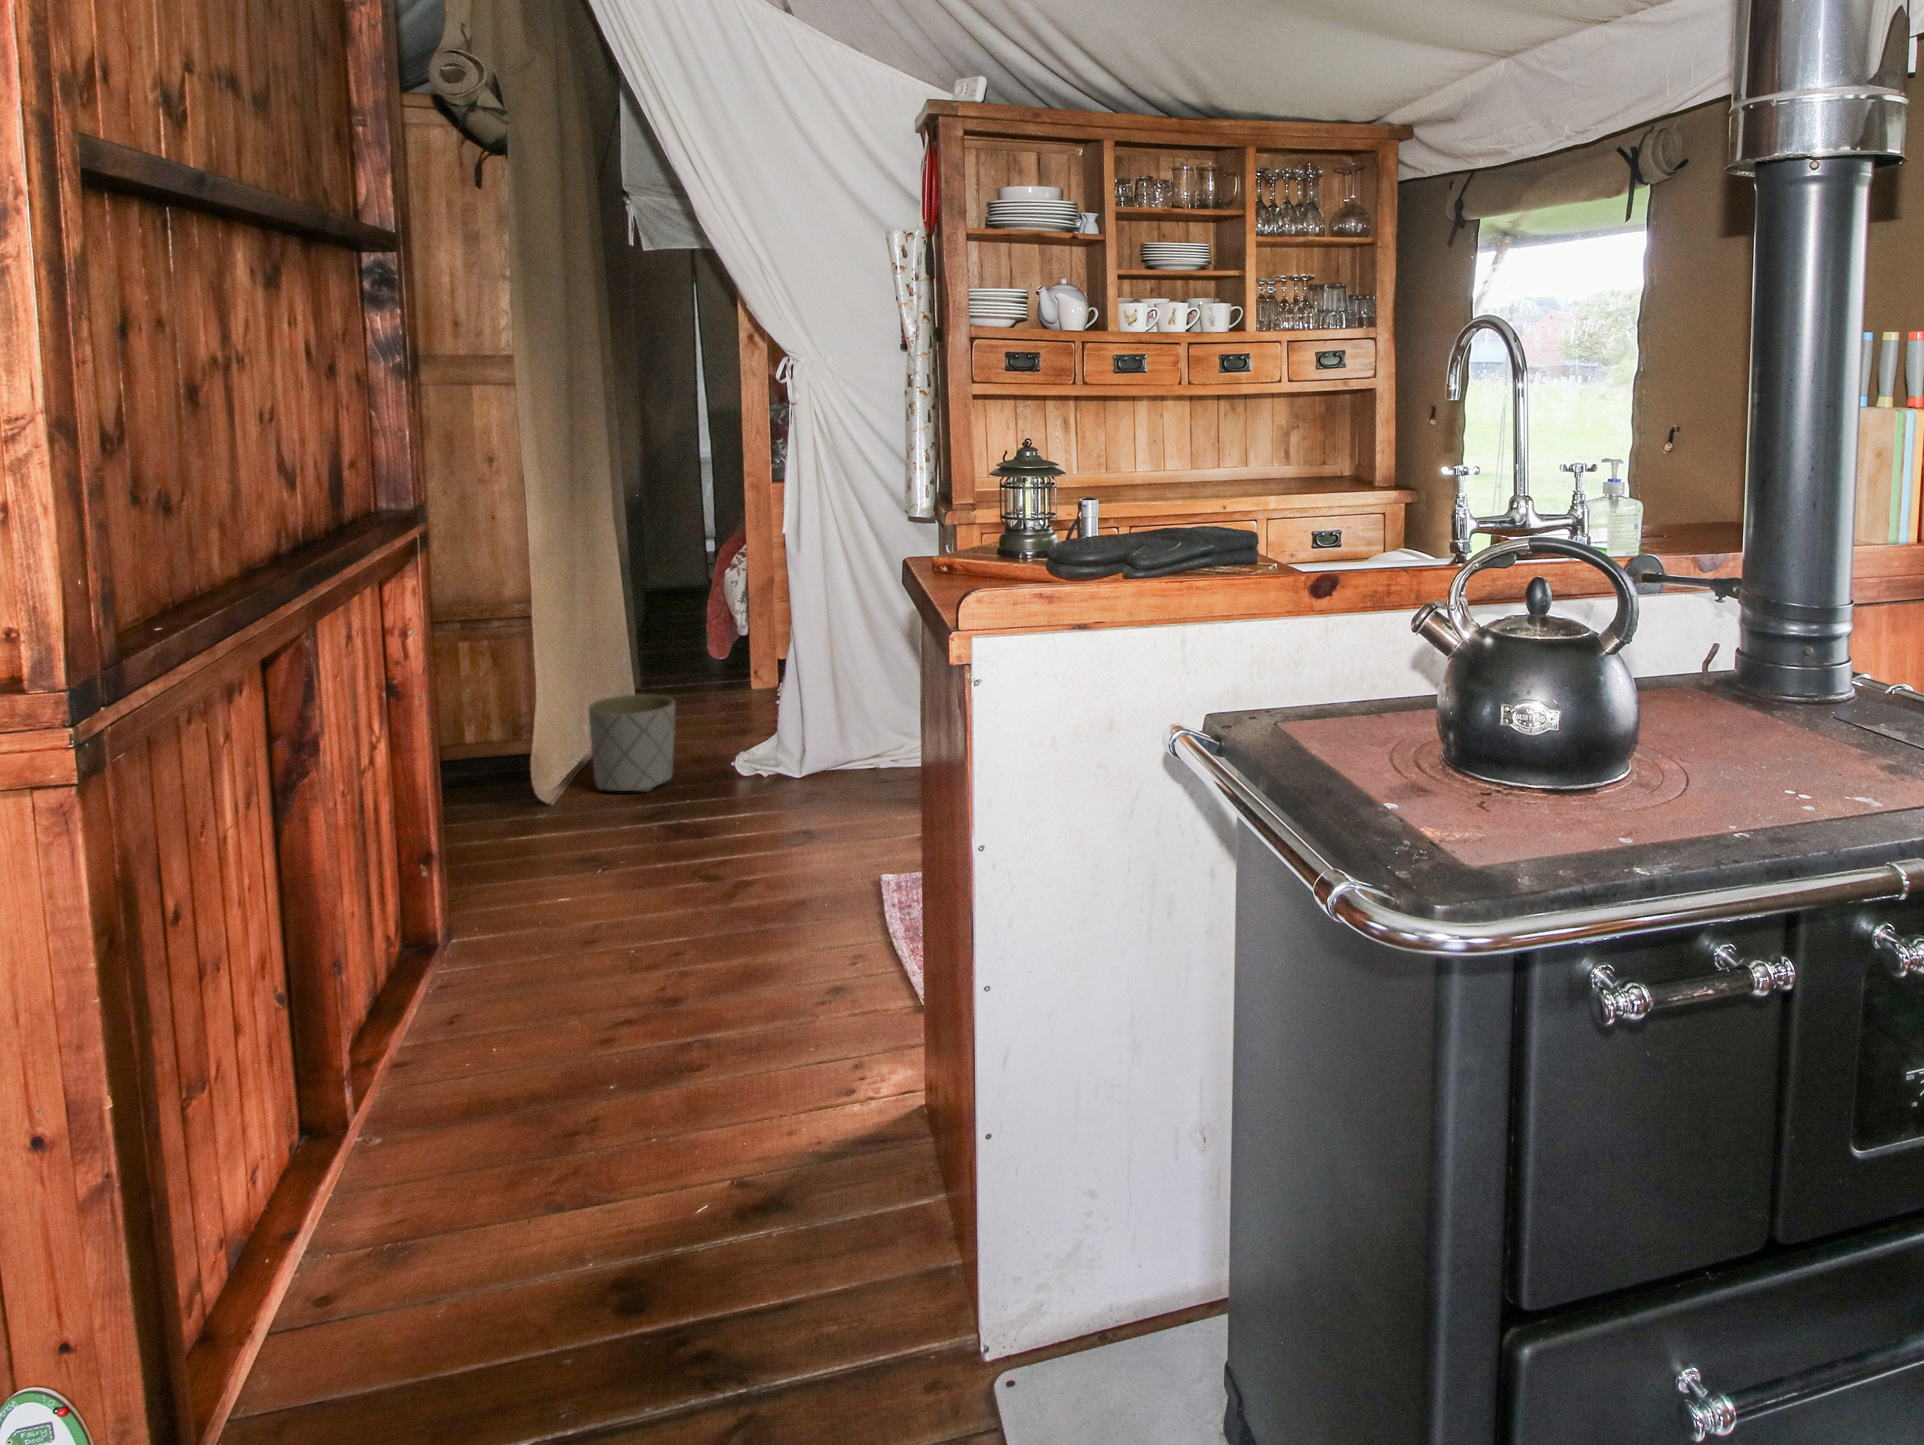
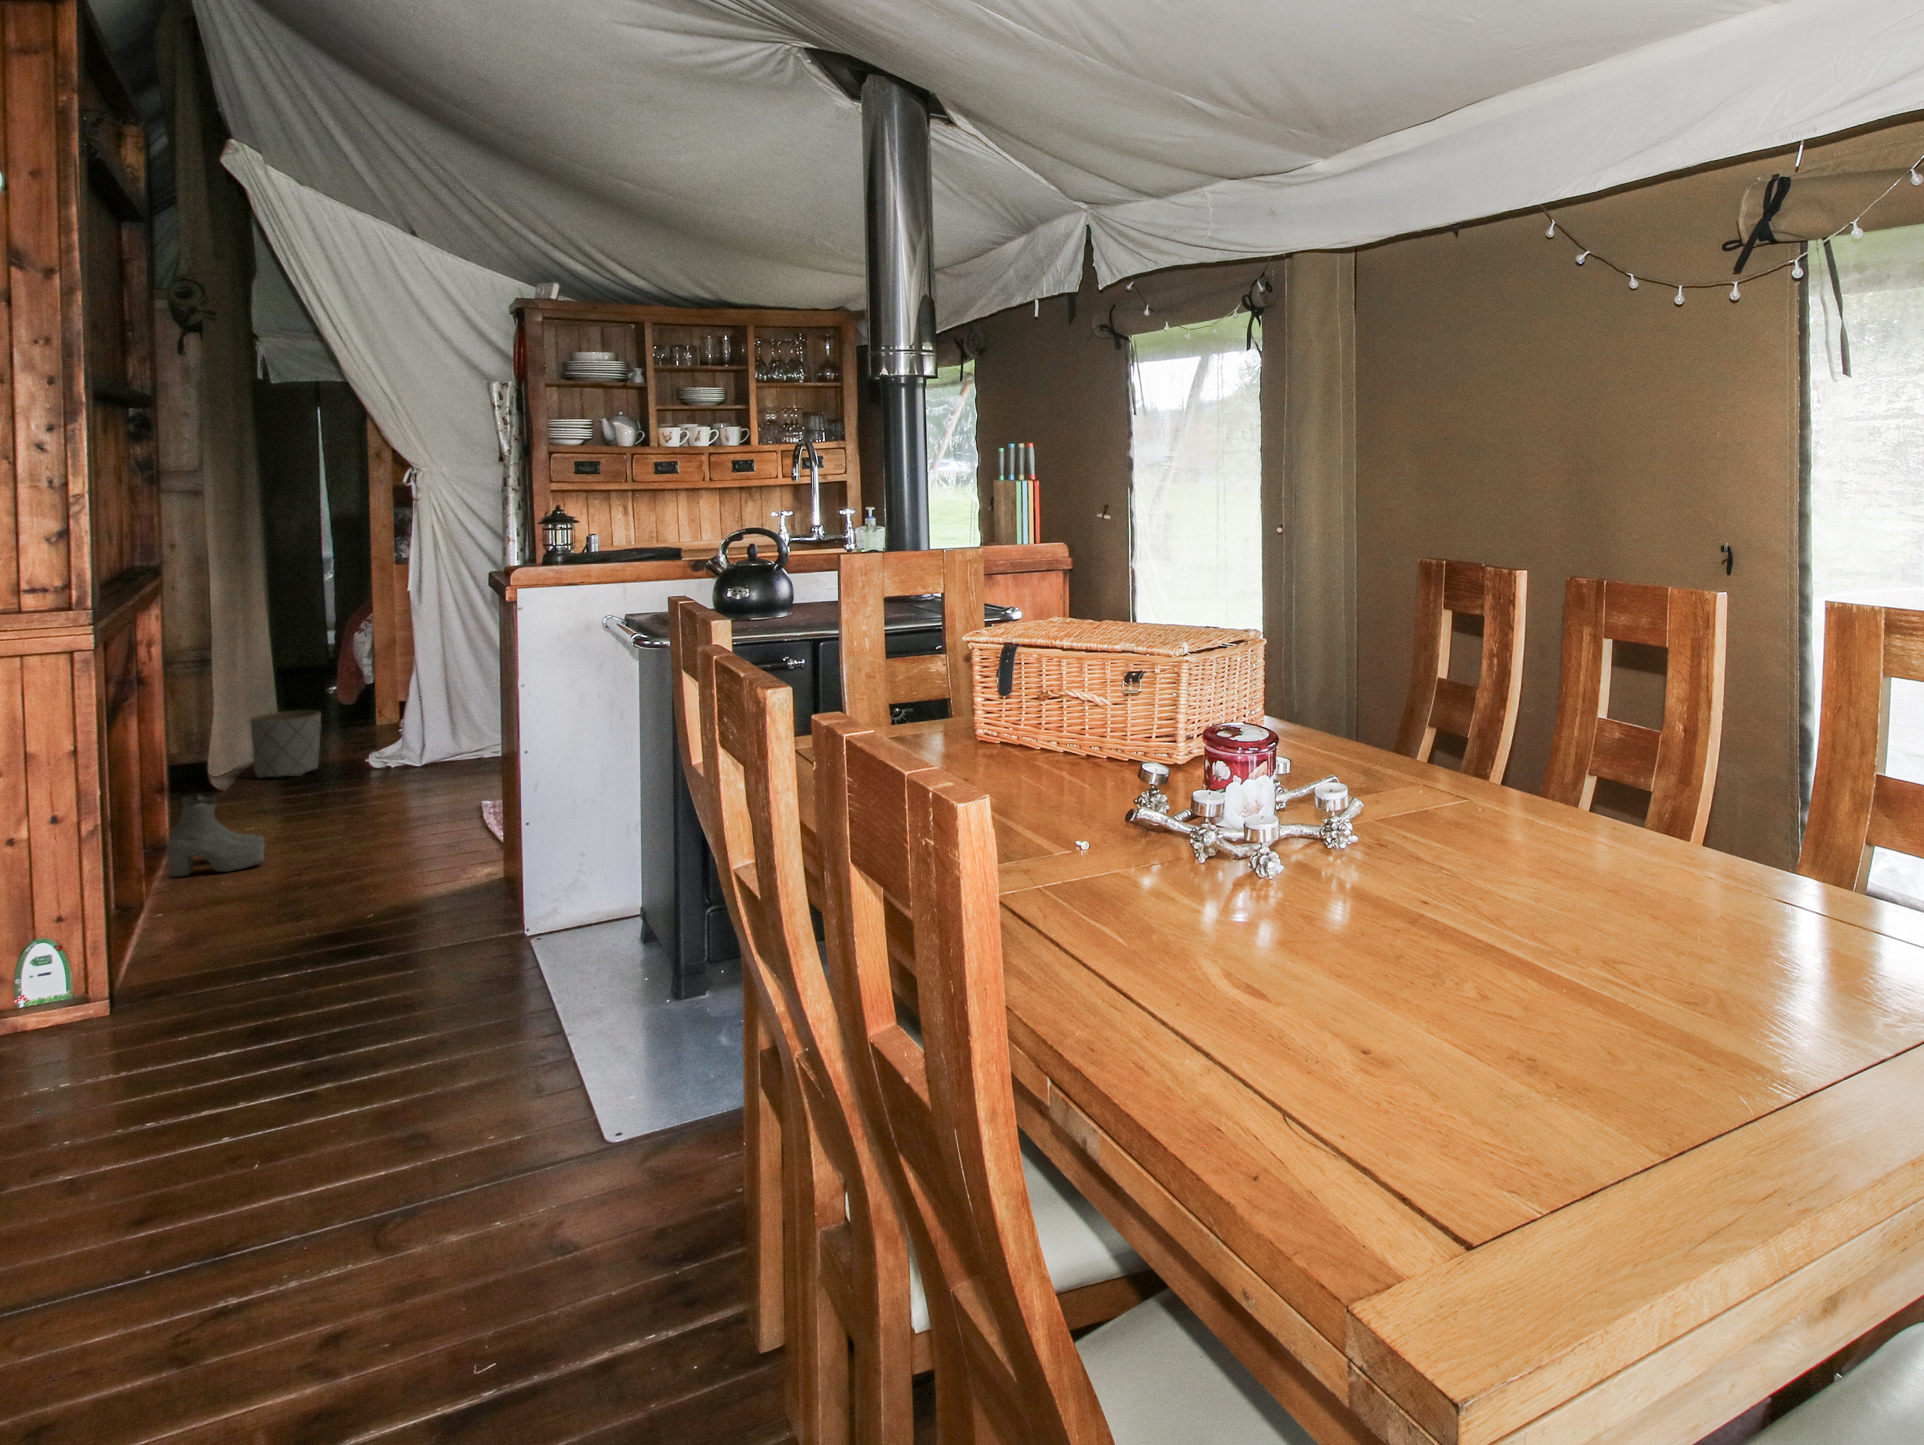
boots: none [415,885,561,1030] -> present [167,793,265,877]

